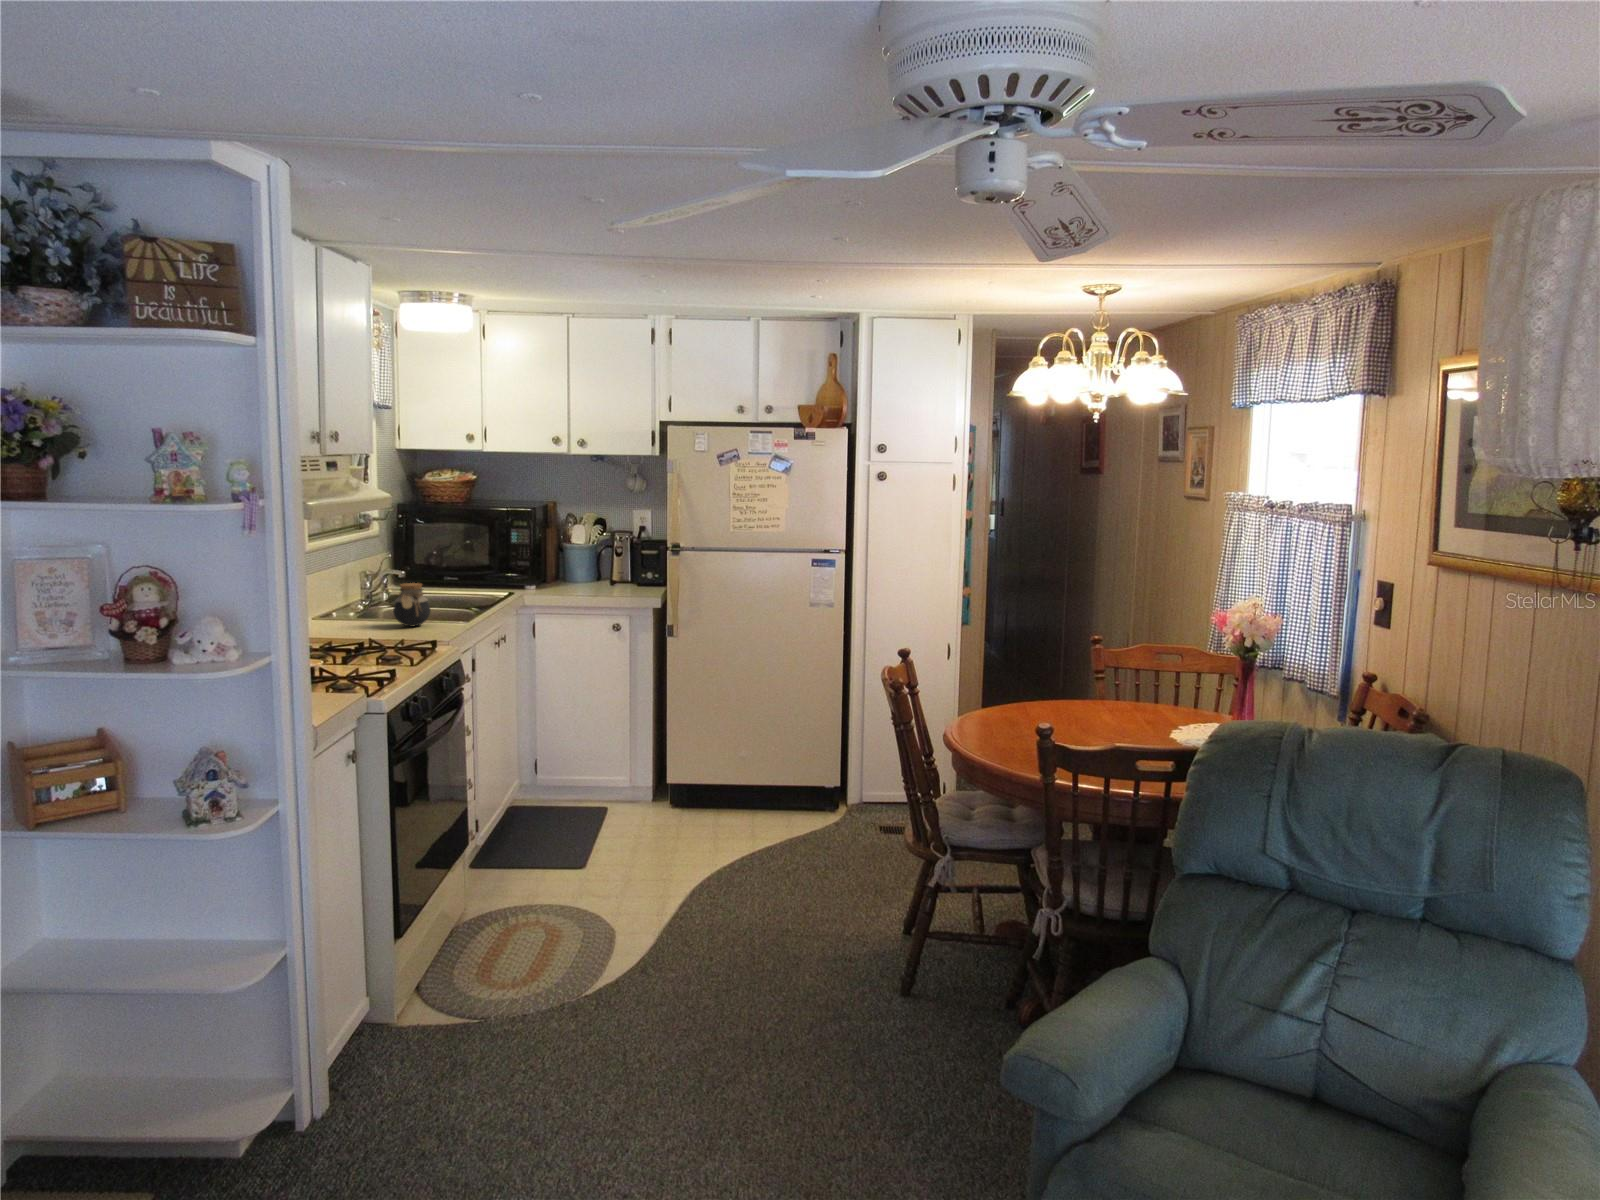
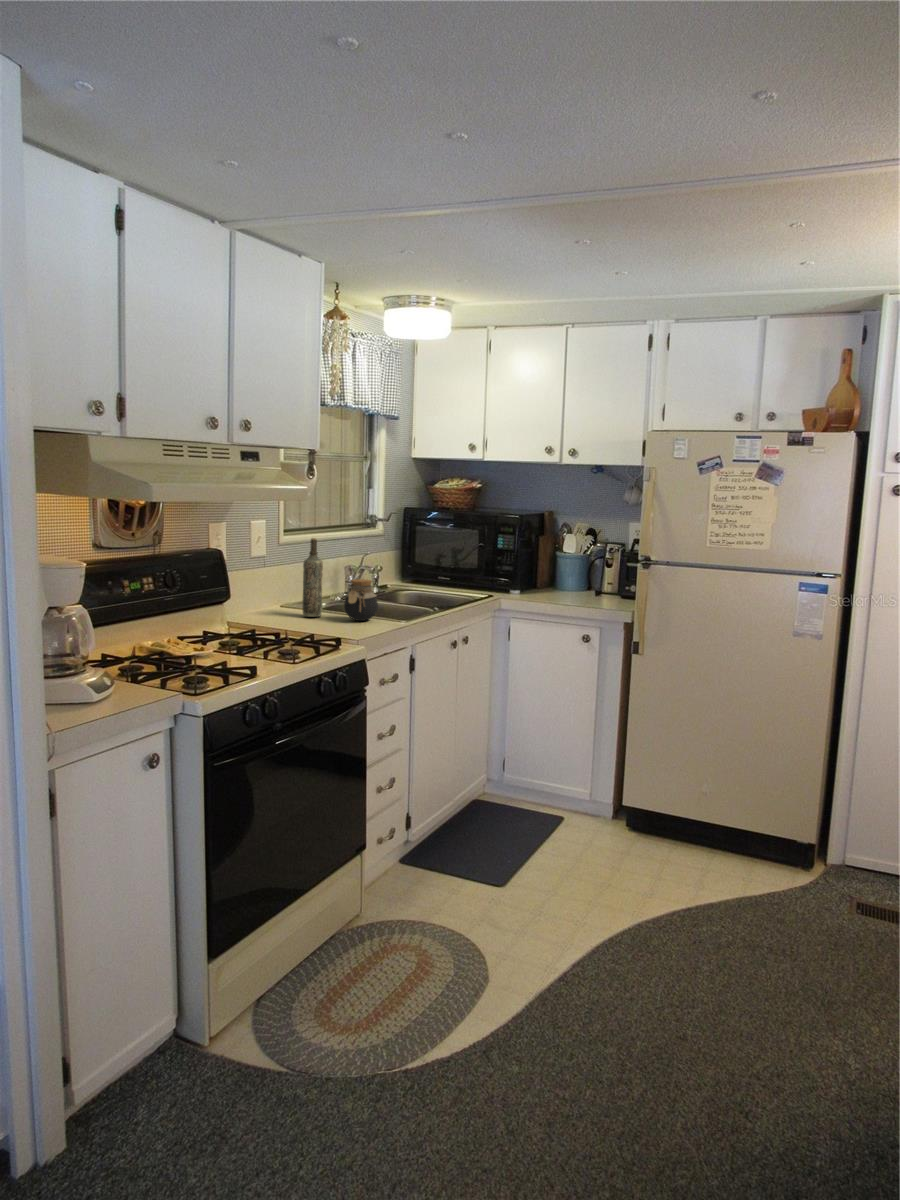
bottle: none [340,543,362,627] -> present [303,538,323,617]

